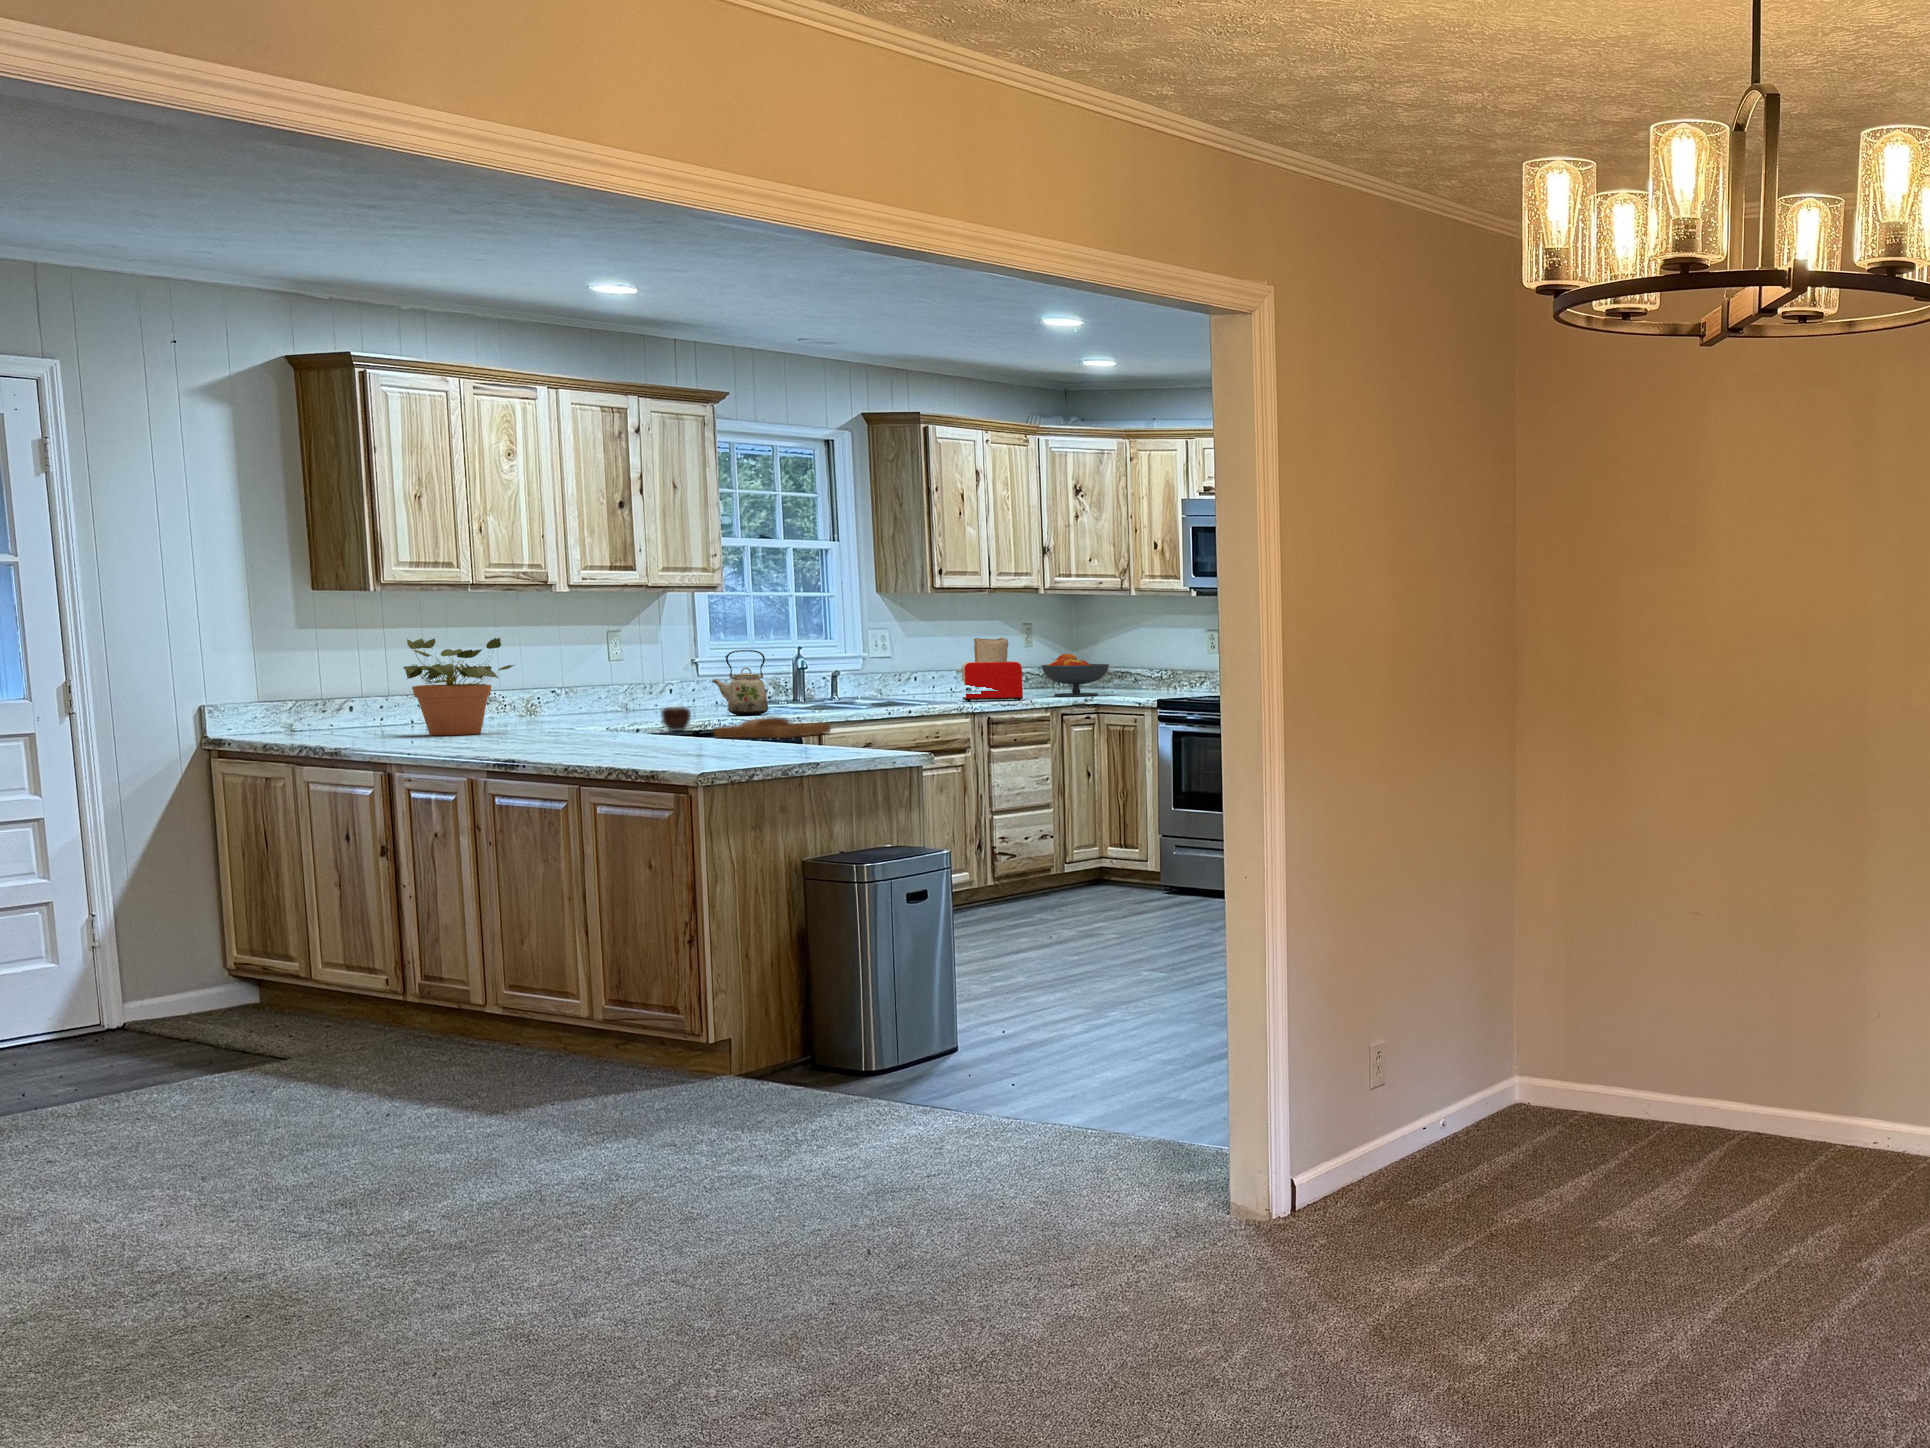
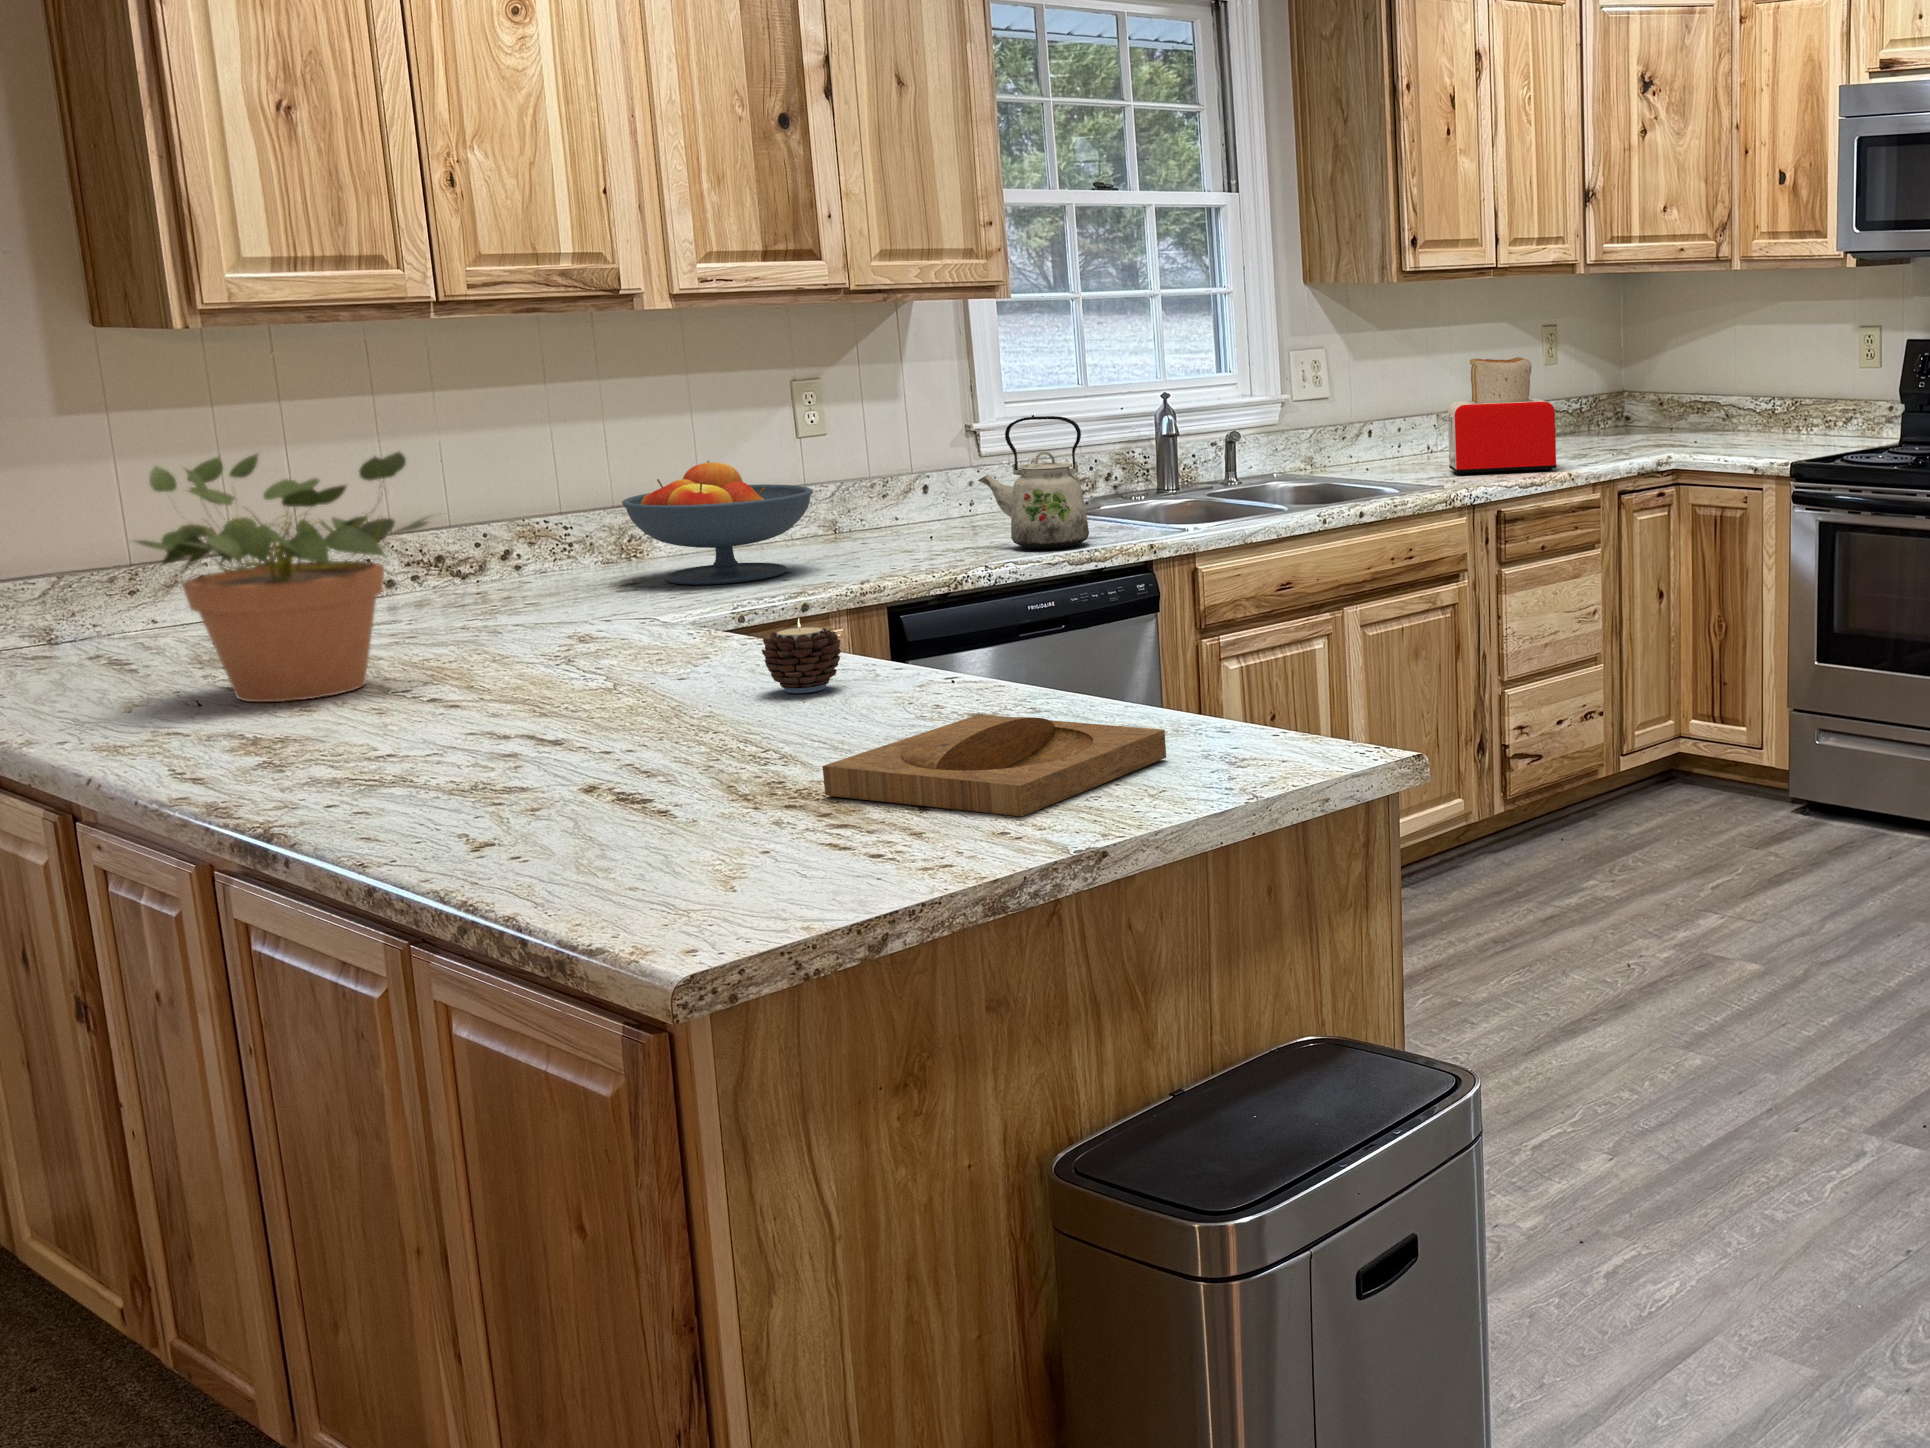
fruit bowl: present [1041,654,1109,697] -> present [622,461,813,585]

